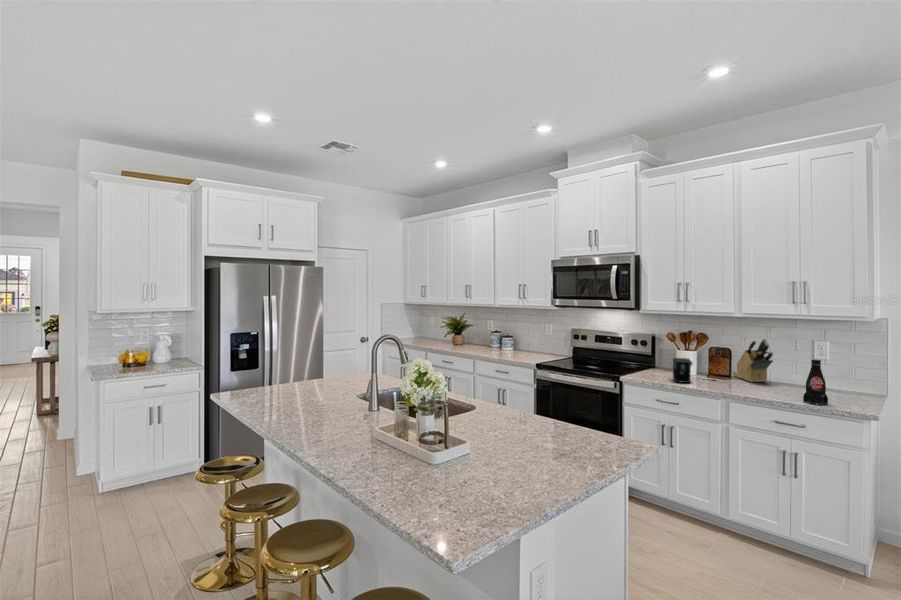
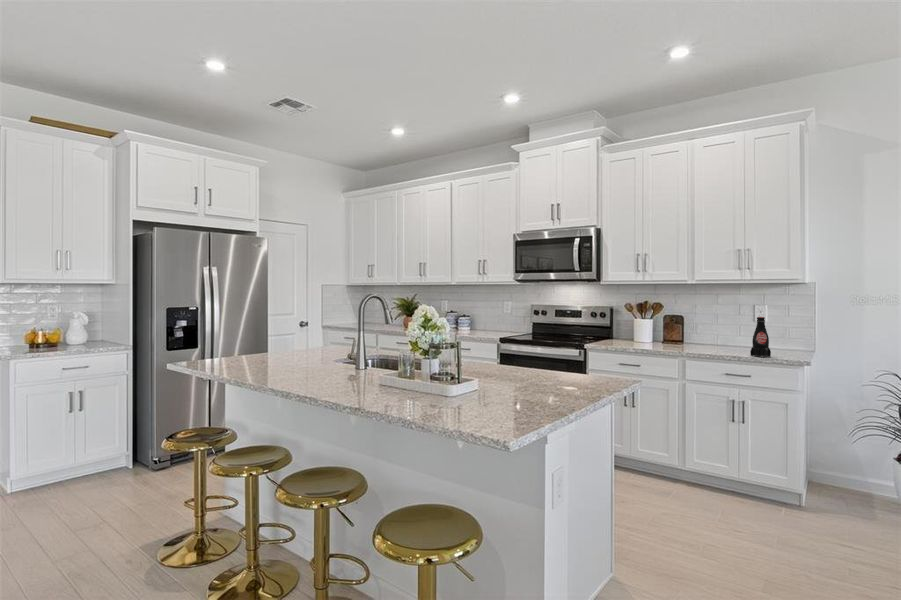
knife block: present [733,339,773,382] -> none [684,304,722,345]
coffee maker: present [673,358,692,383] -> none [633,325,671,347]

